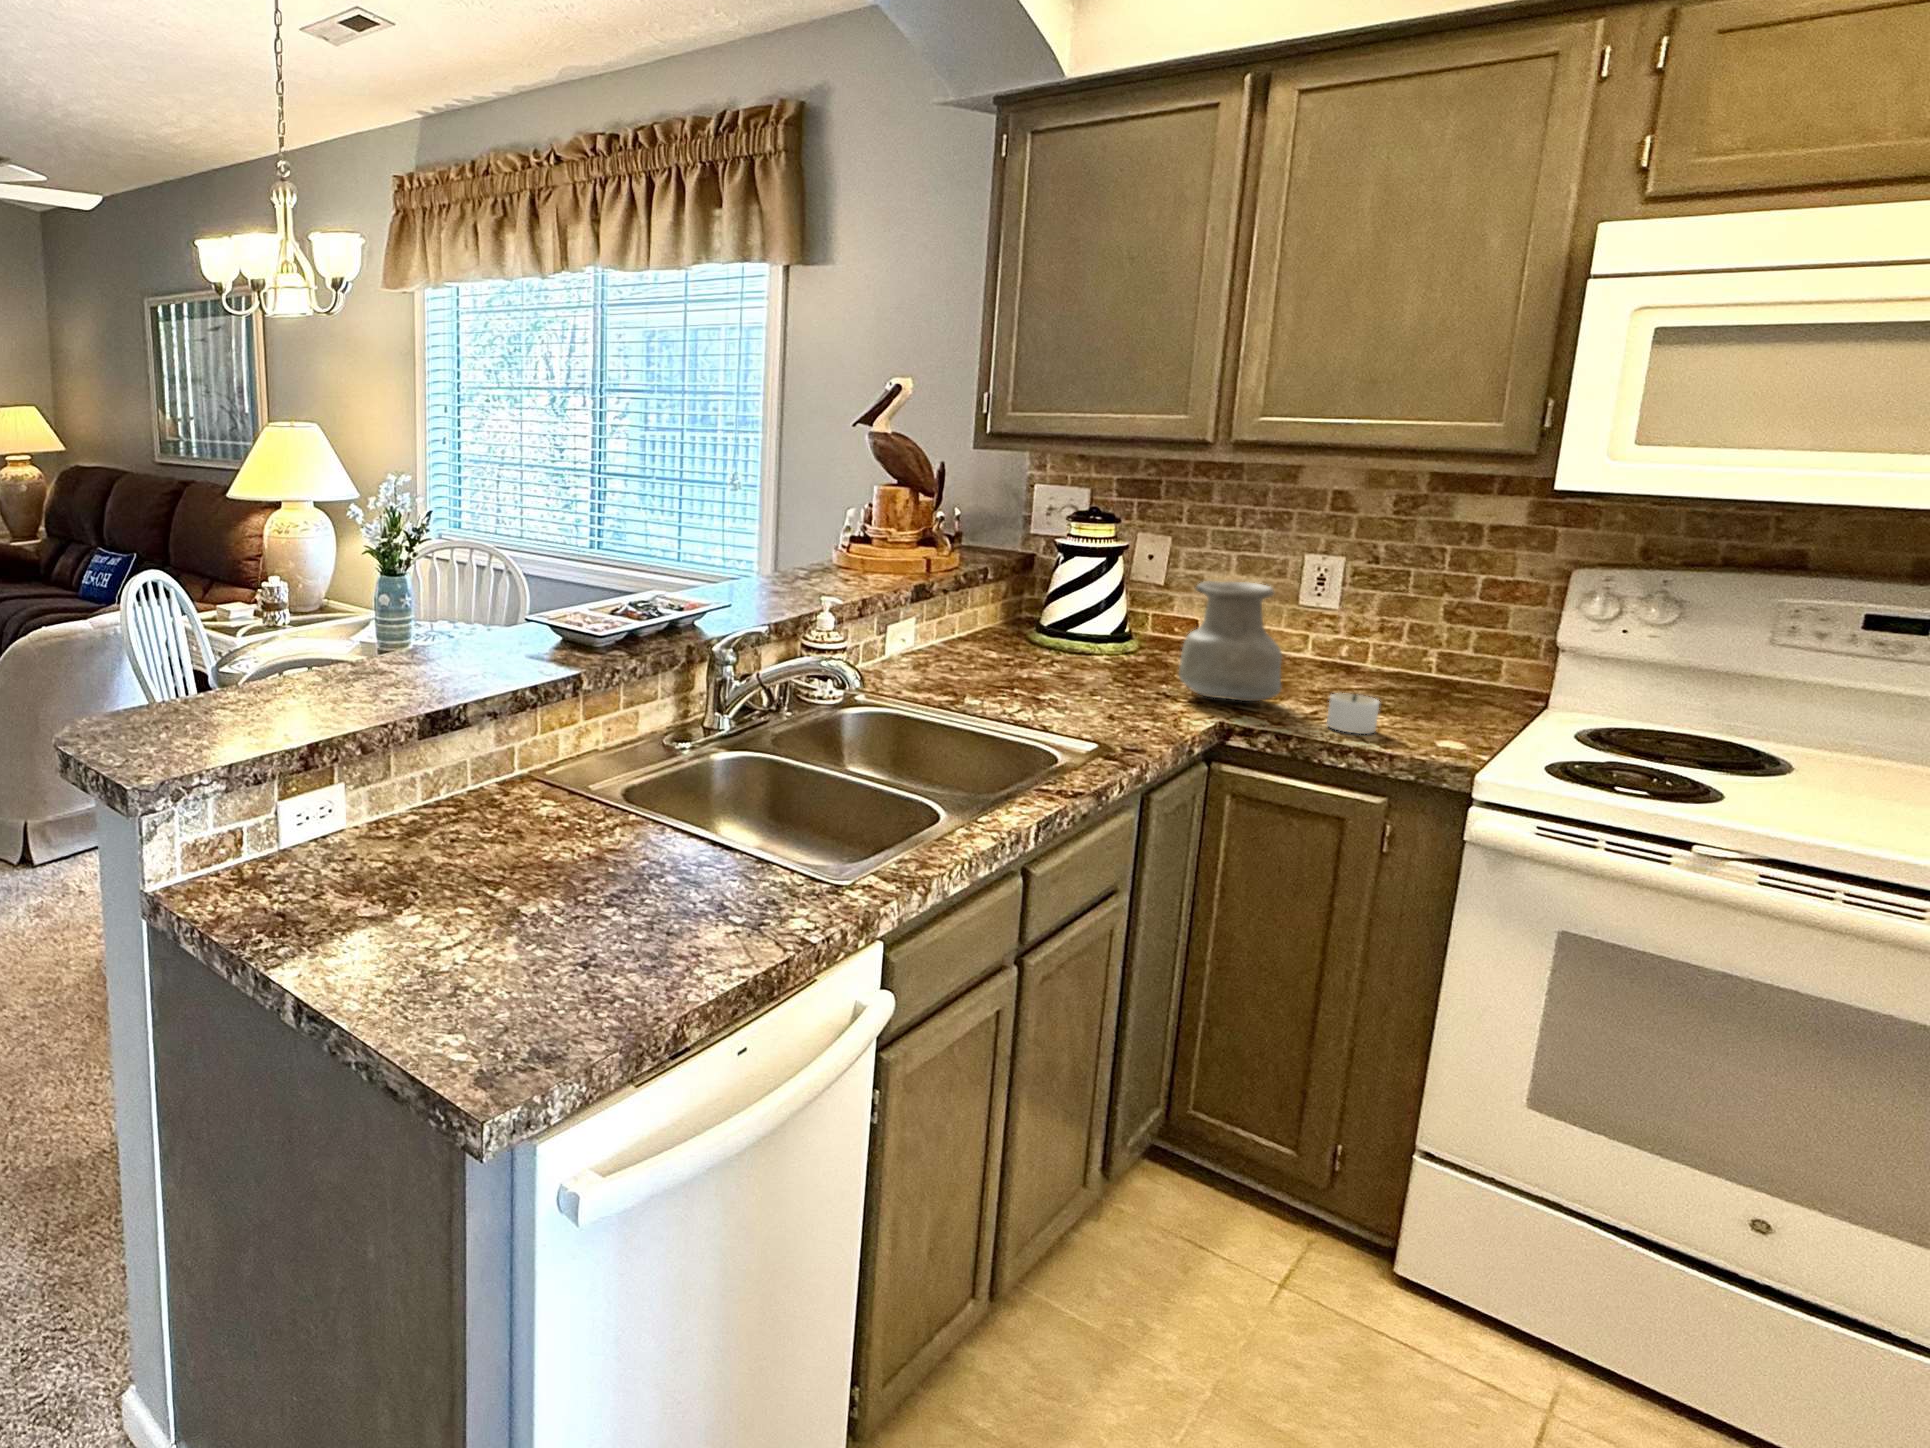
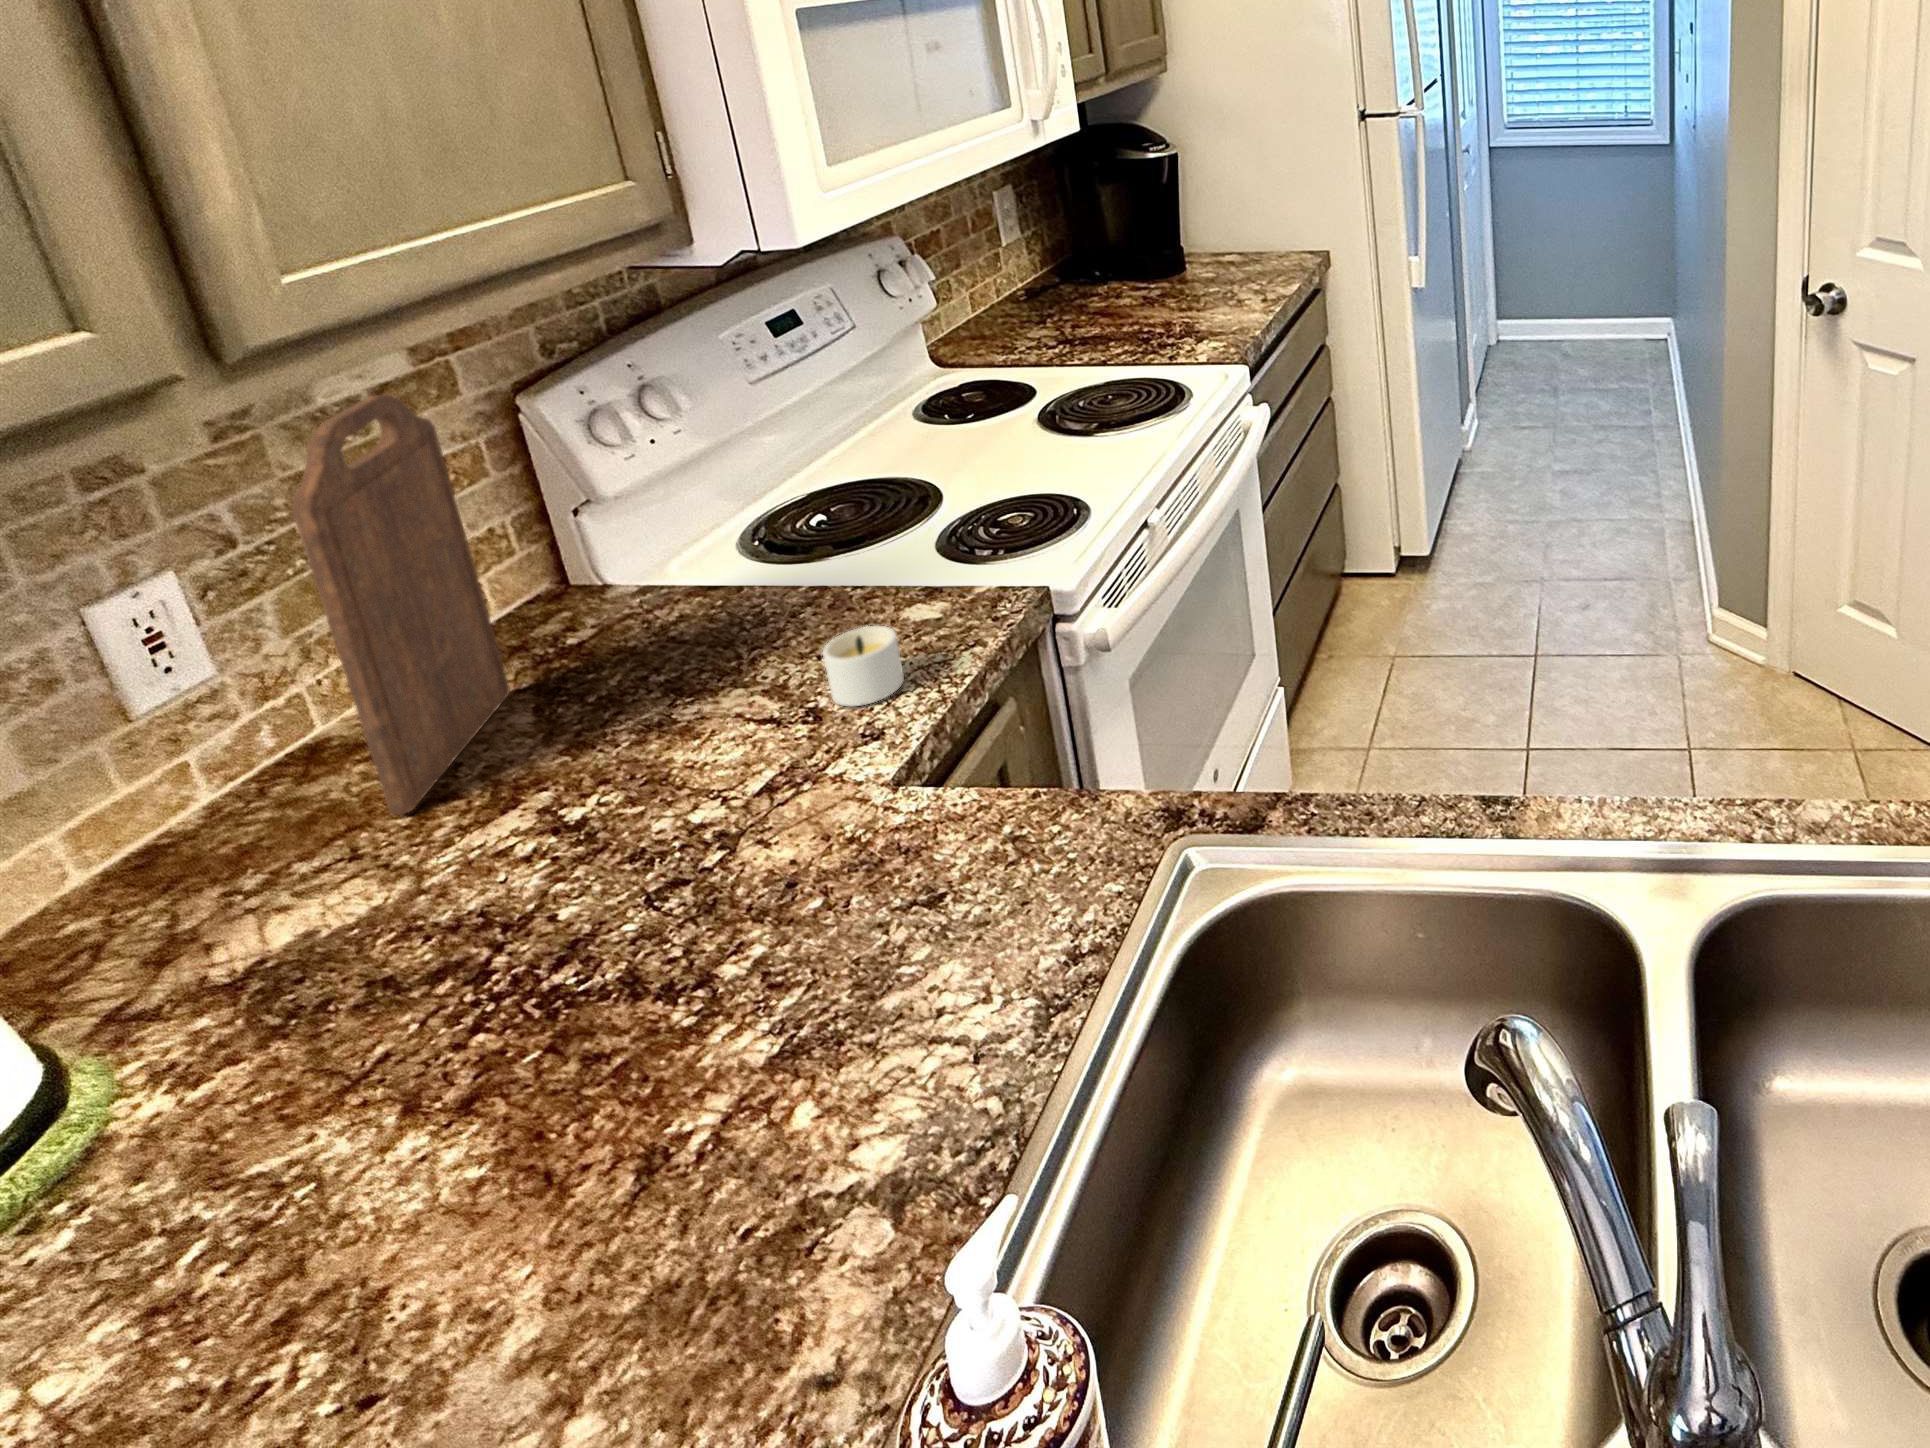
cutting board: none [1272,503,1424,688] -> present [292,394,510,815]
vase: present [1179,581,1282,701] -> none [535,568,783,854]

